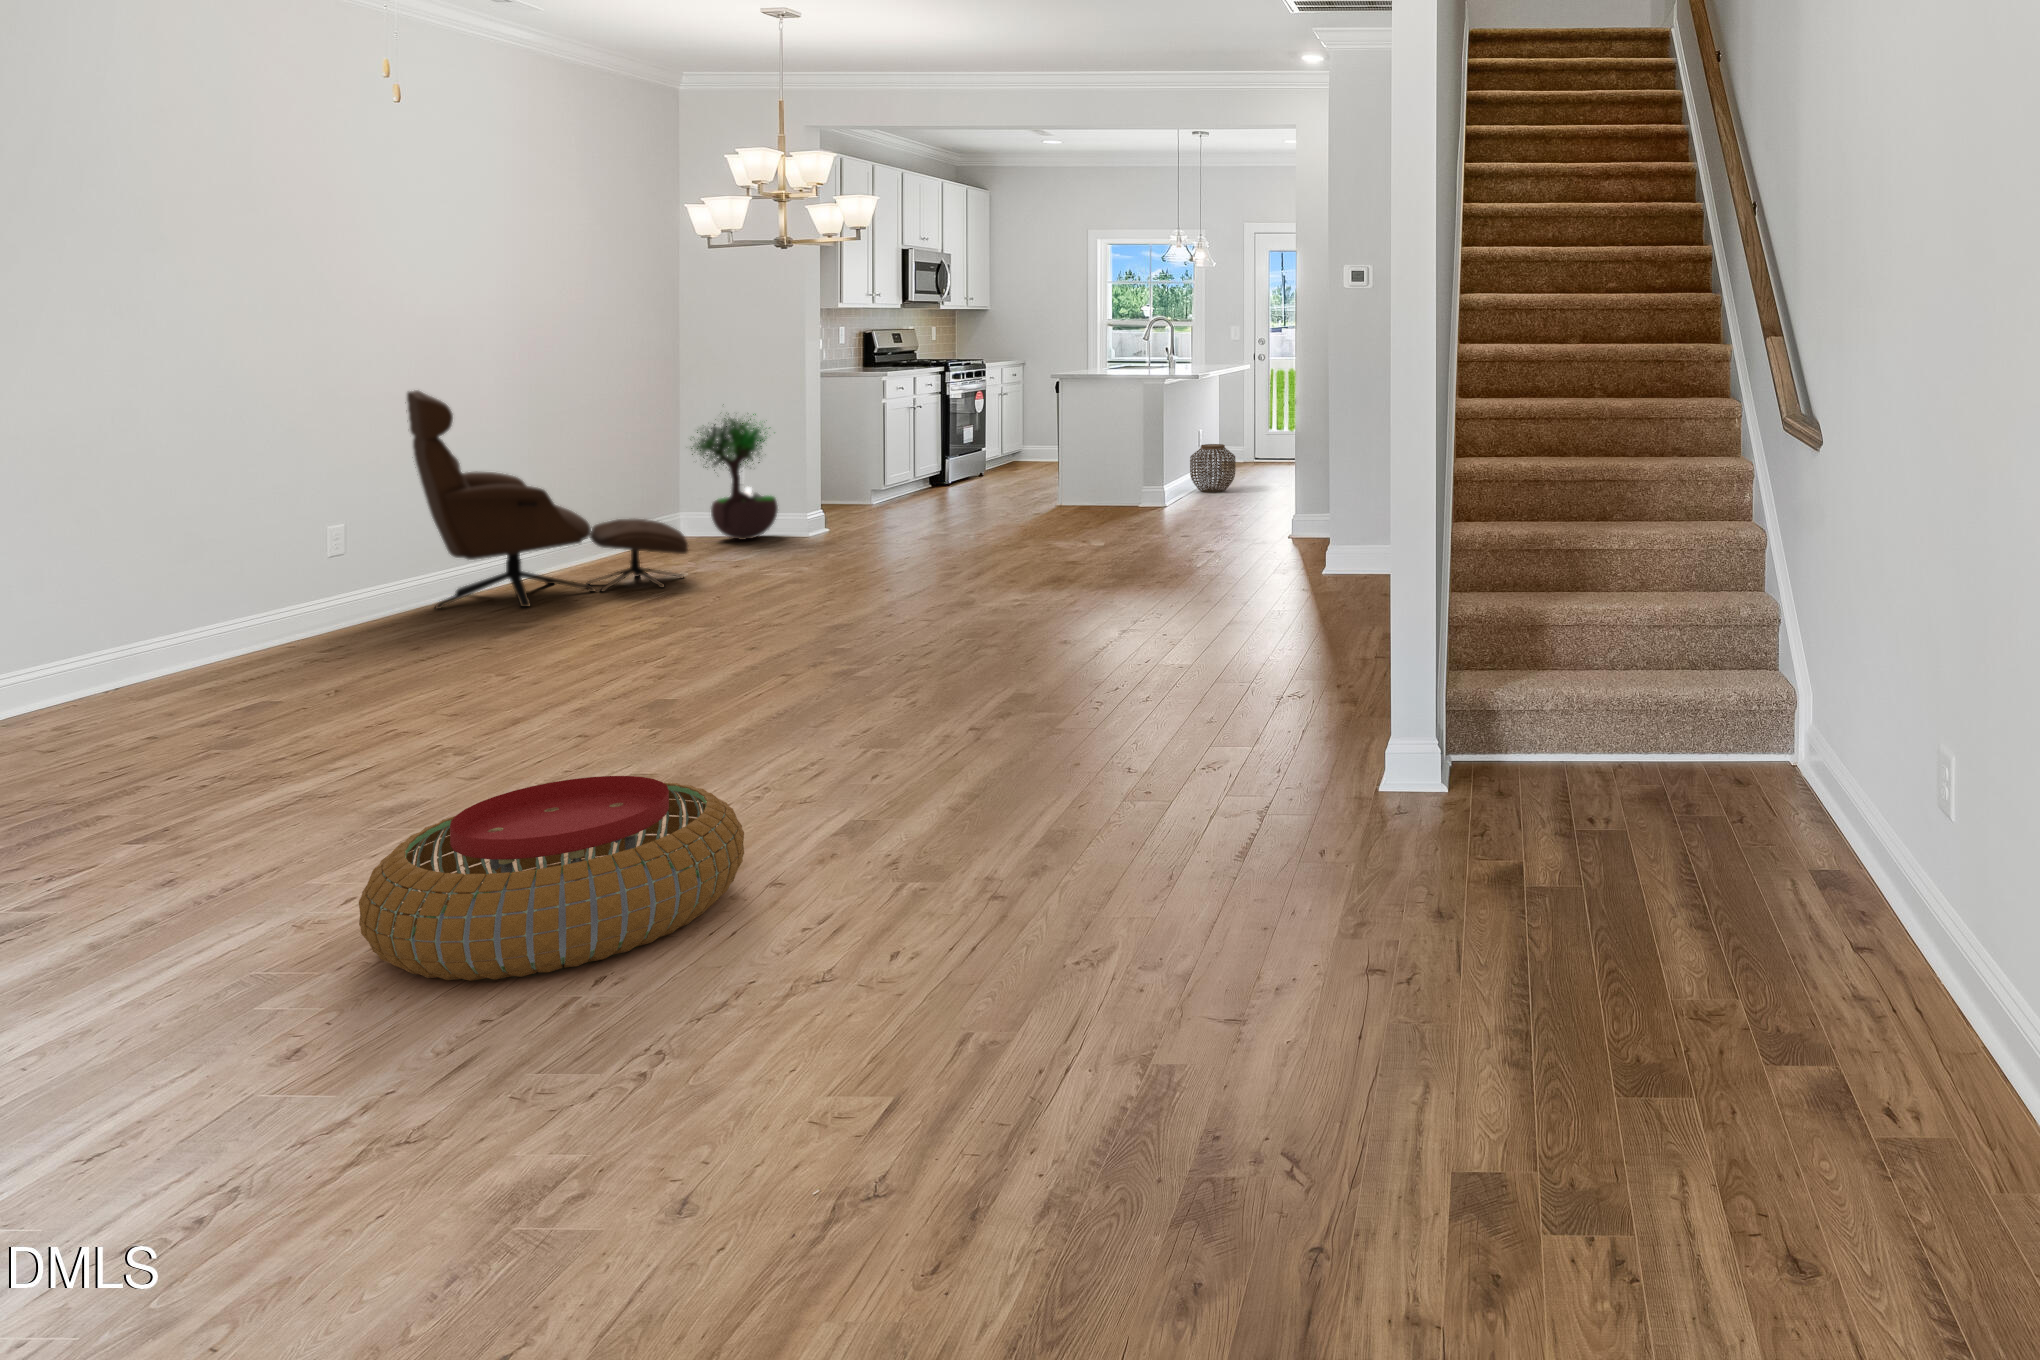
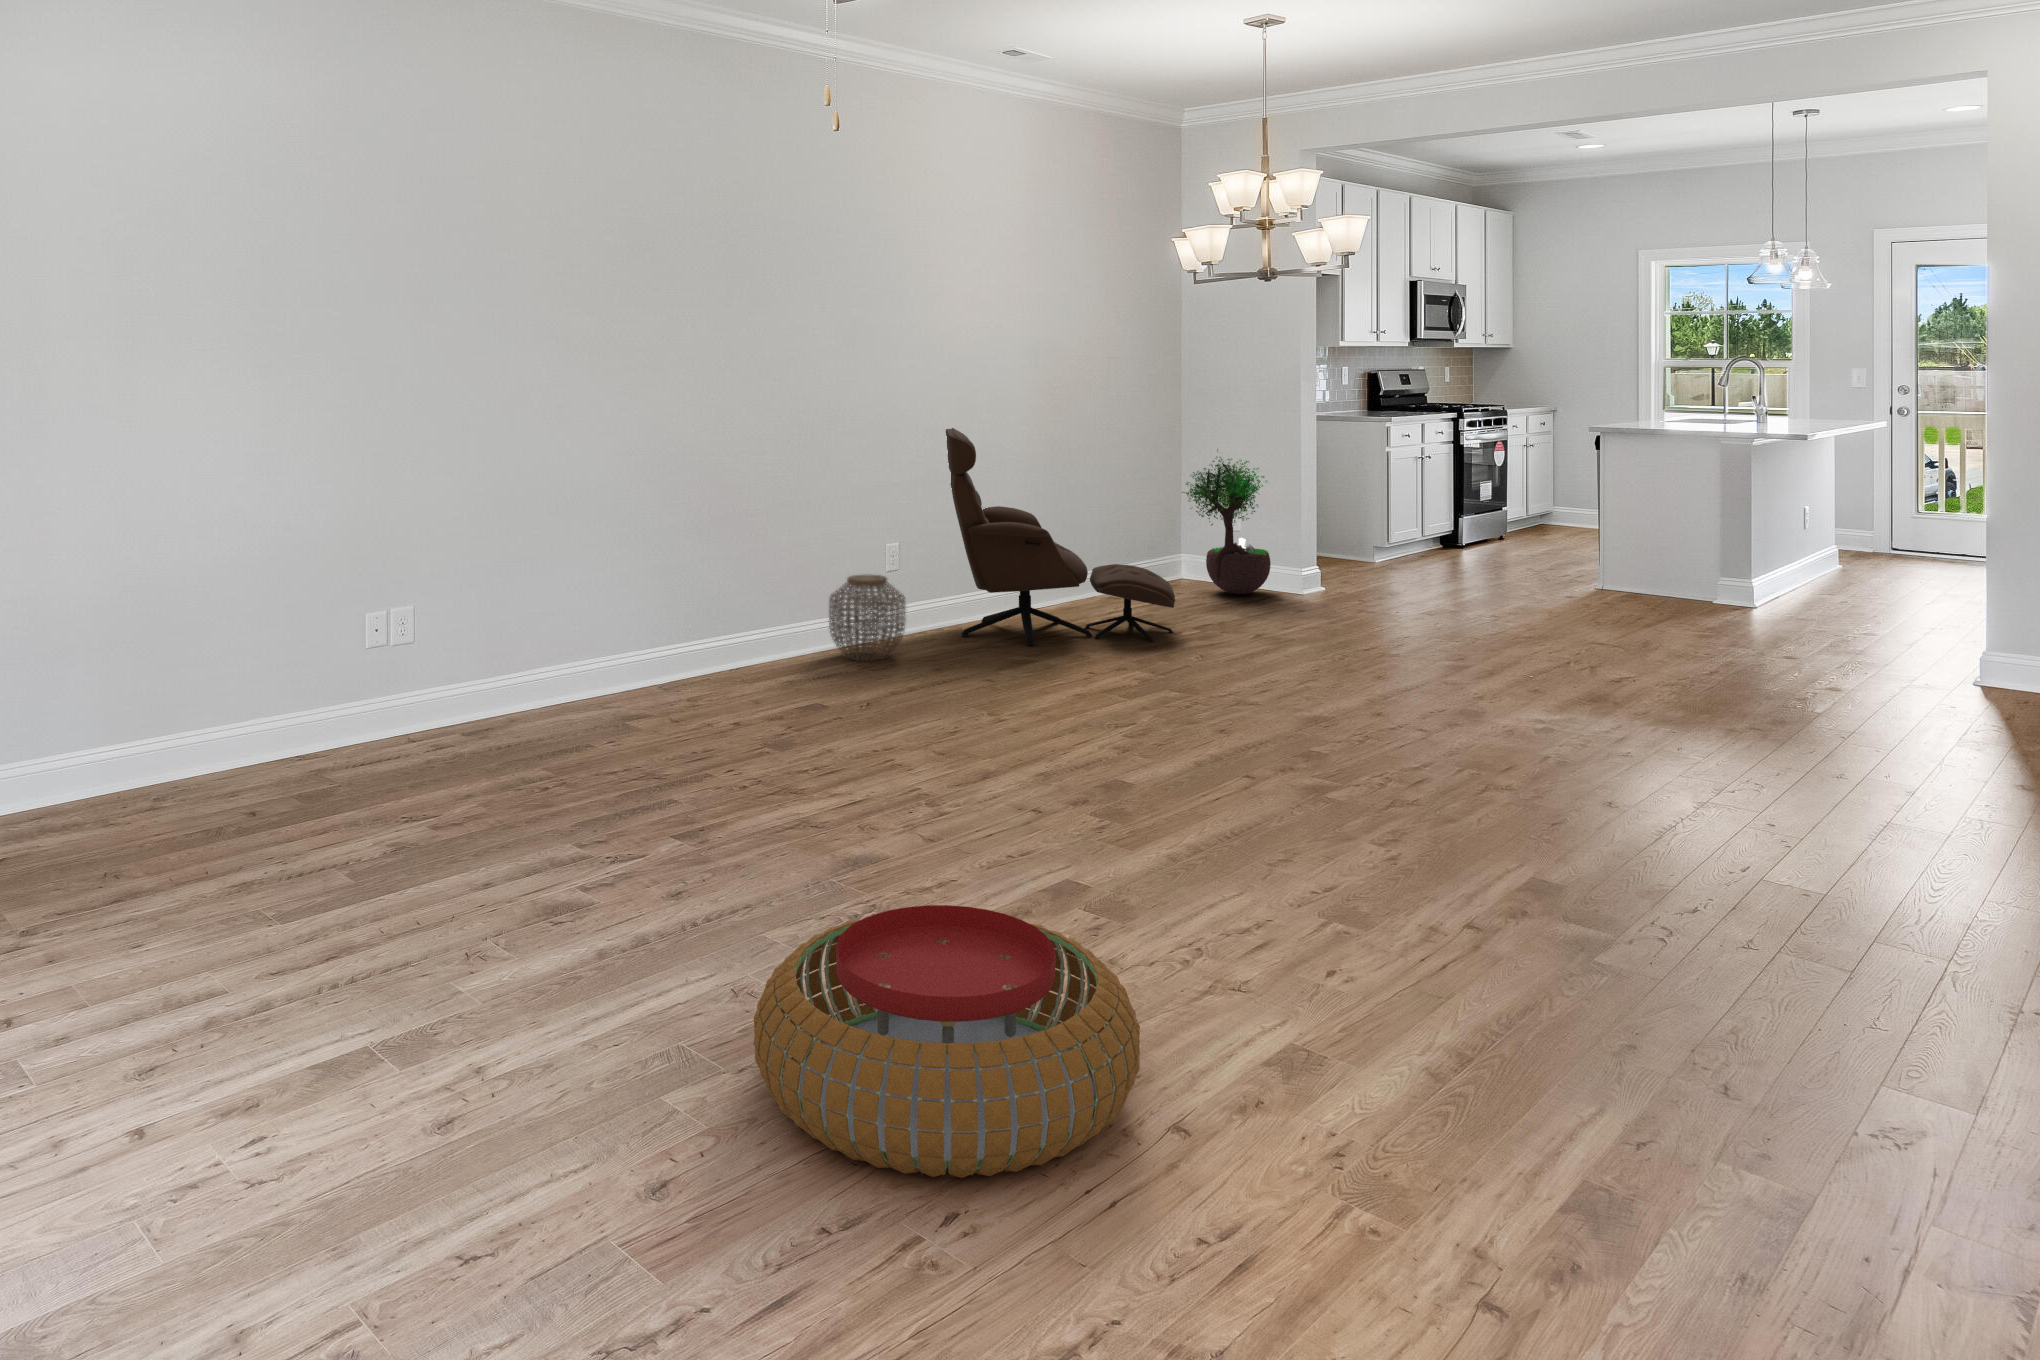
woven basket: present [1190,444,1236,492] -> present [829,575,906,661]

